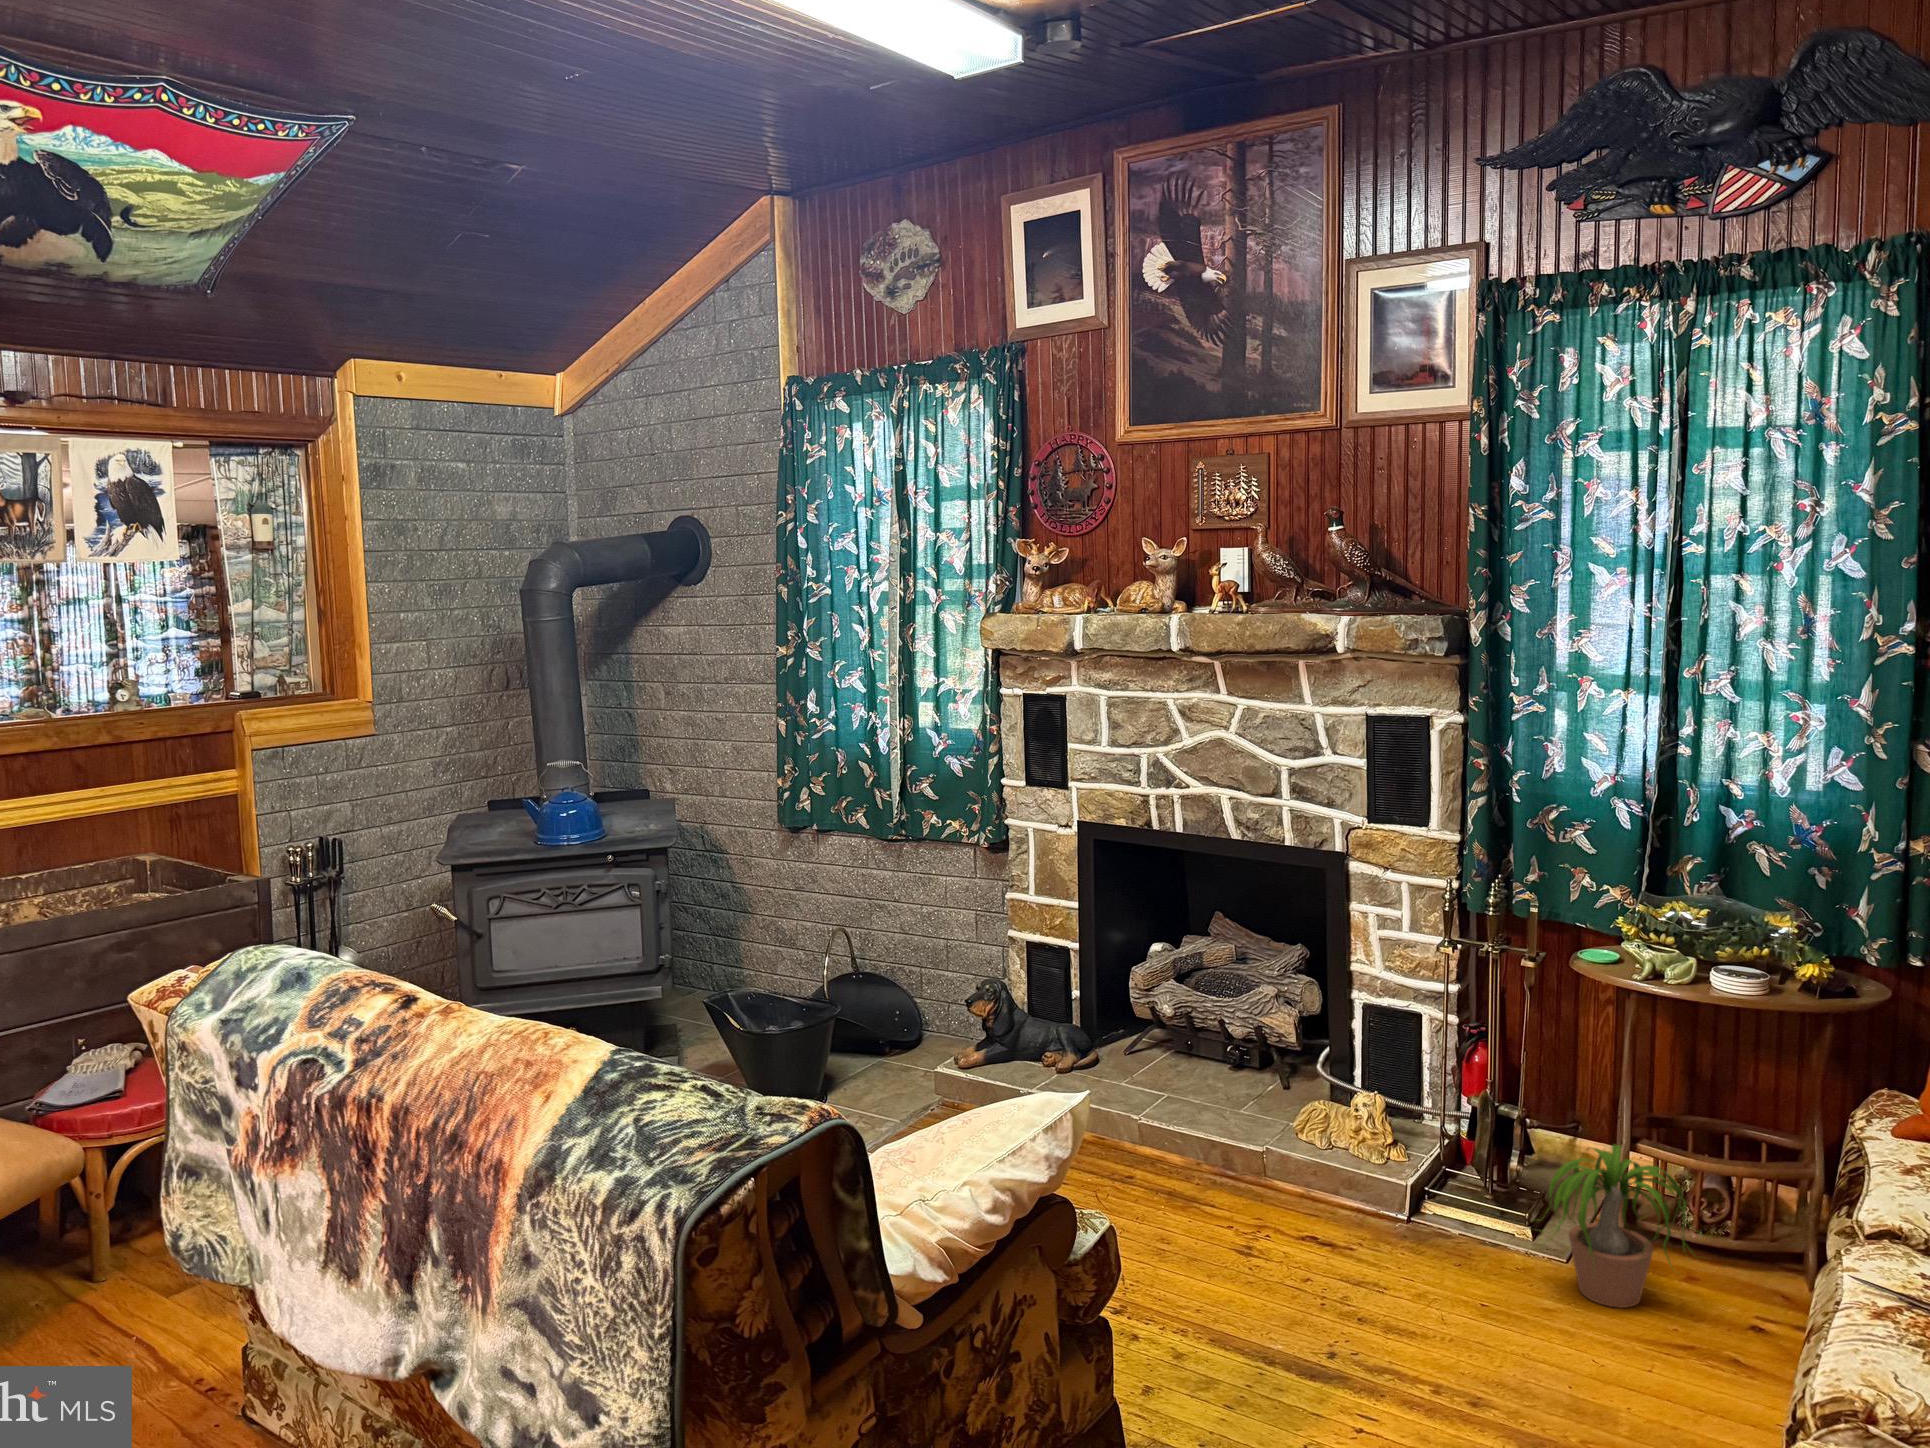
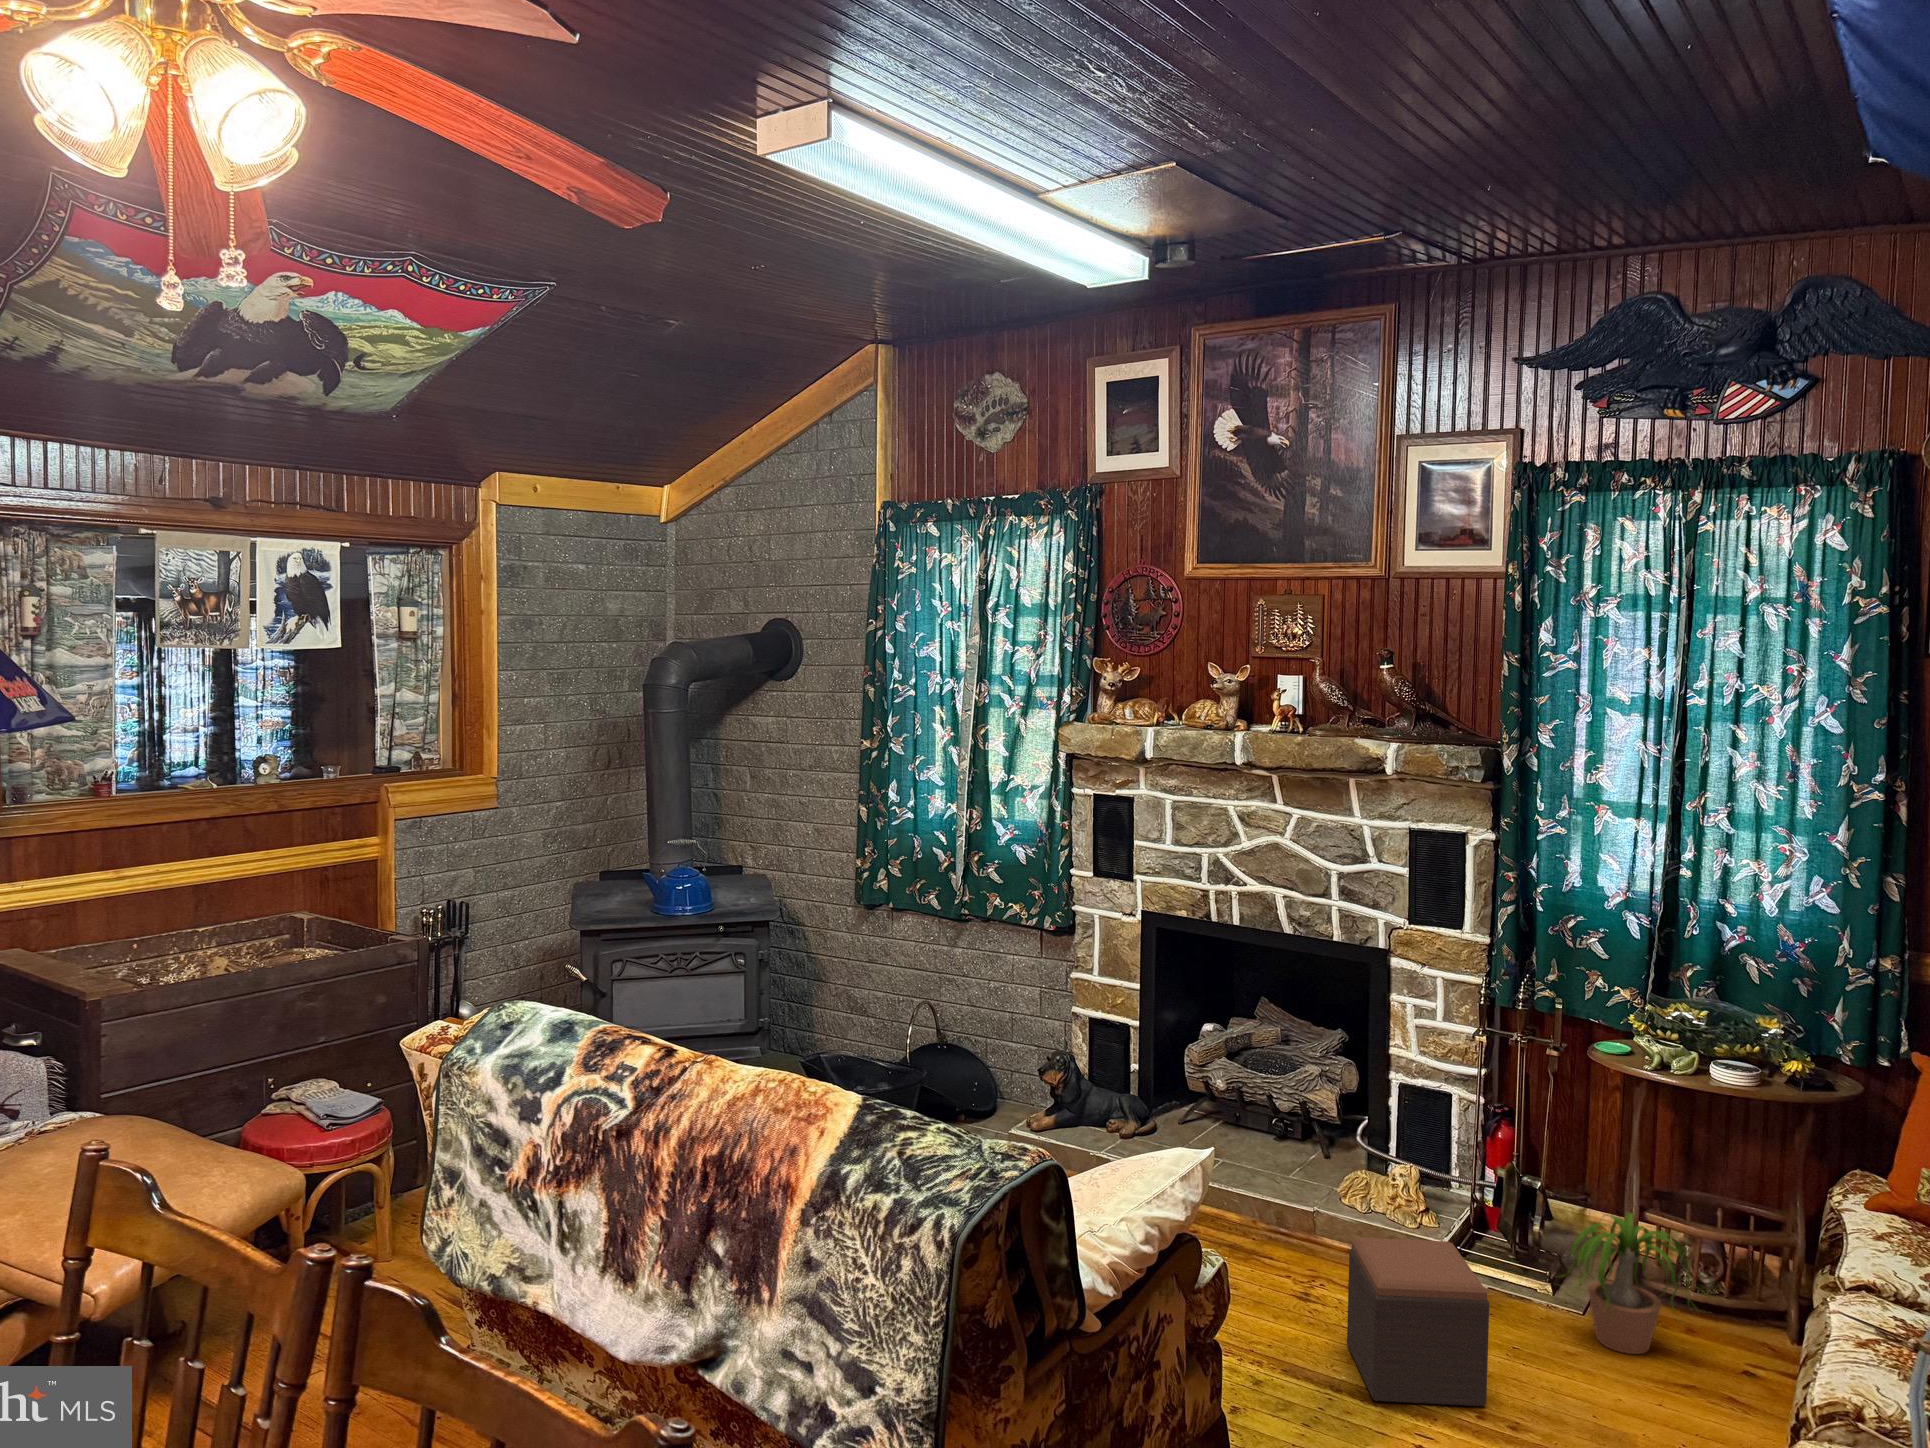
footstool: none [1287,1184,1444,1377] -> present [1347,1238,1489,1406]

